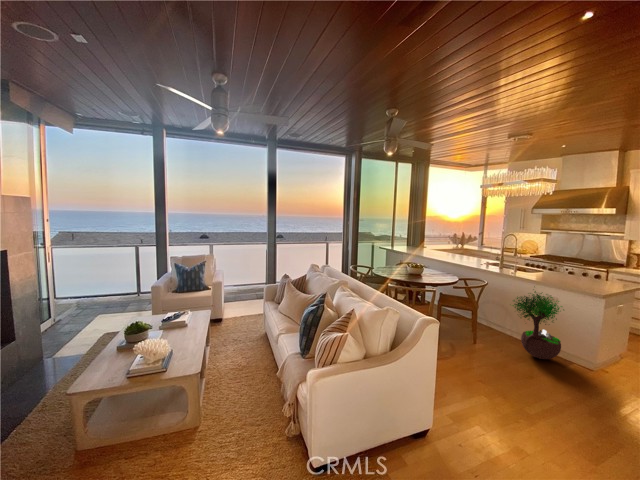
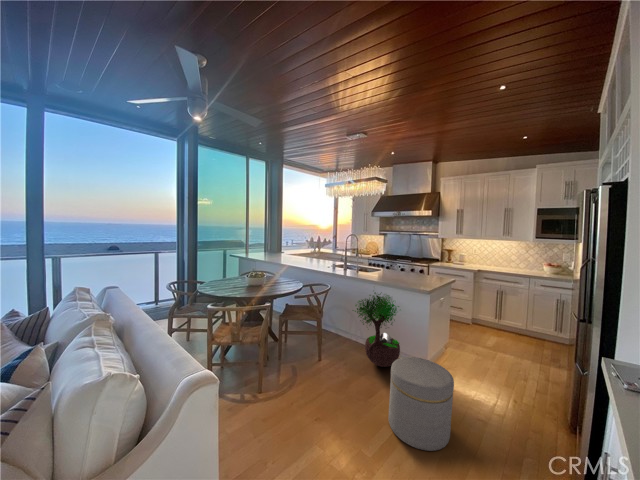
ottoman: none [546,348,619,423] -> present [388,357,454,451]

